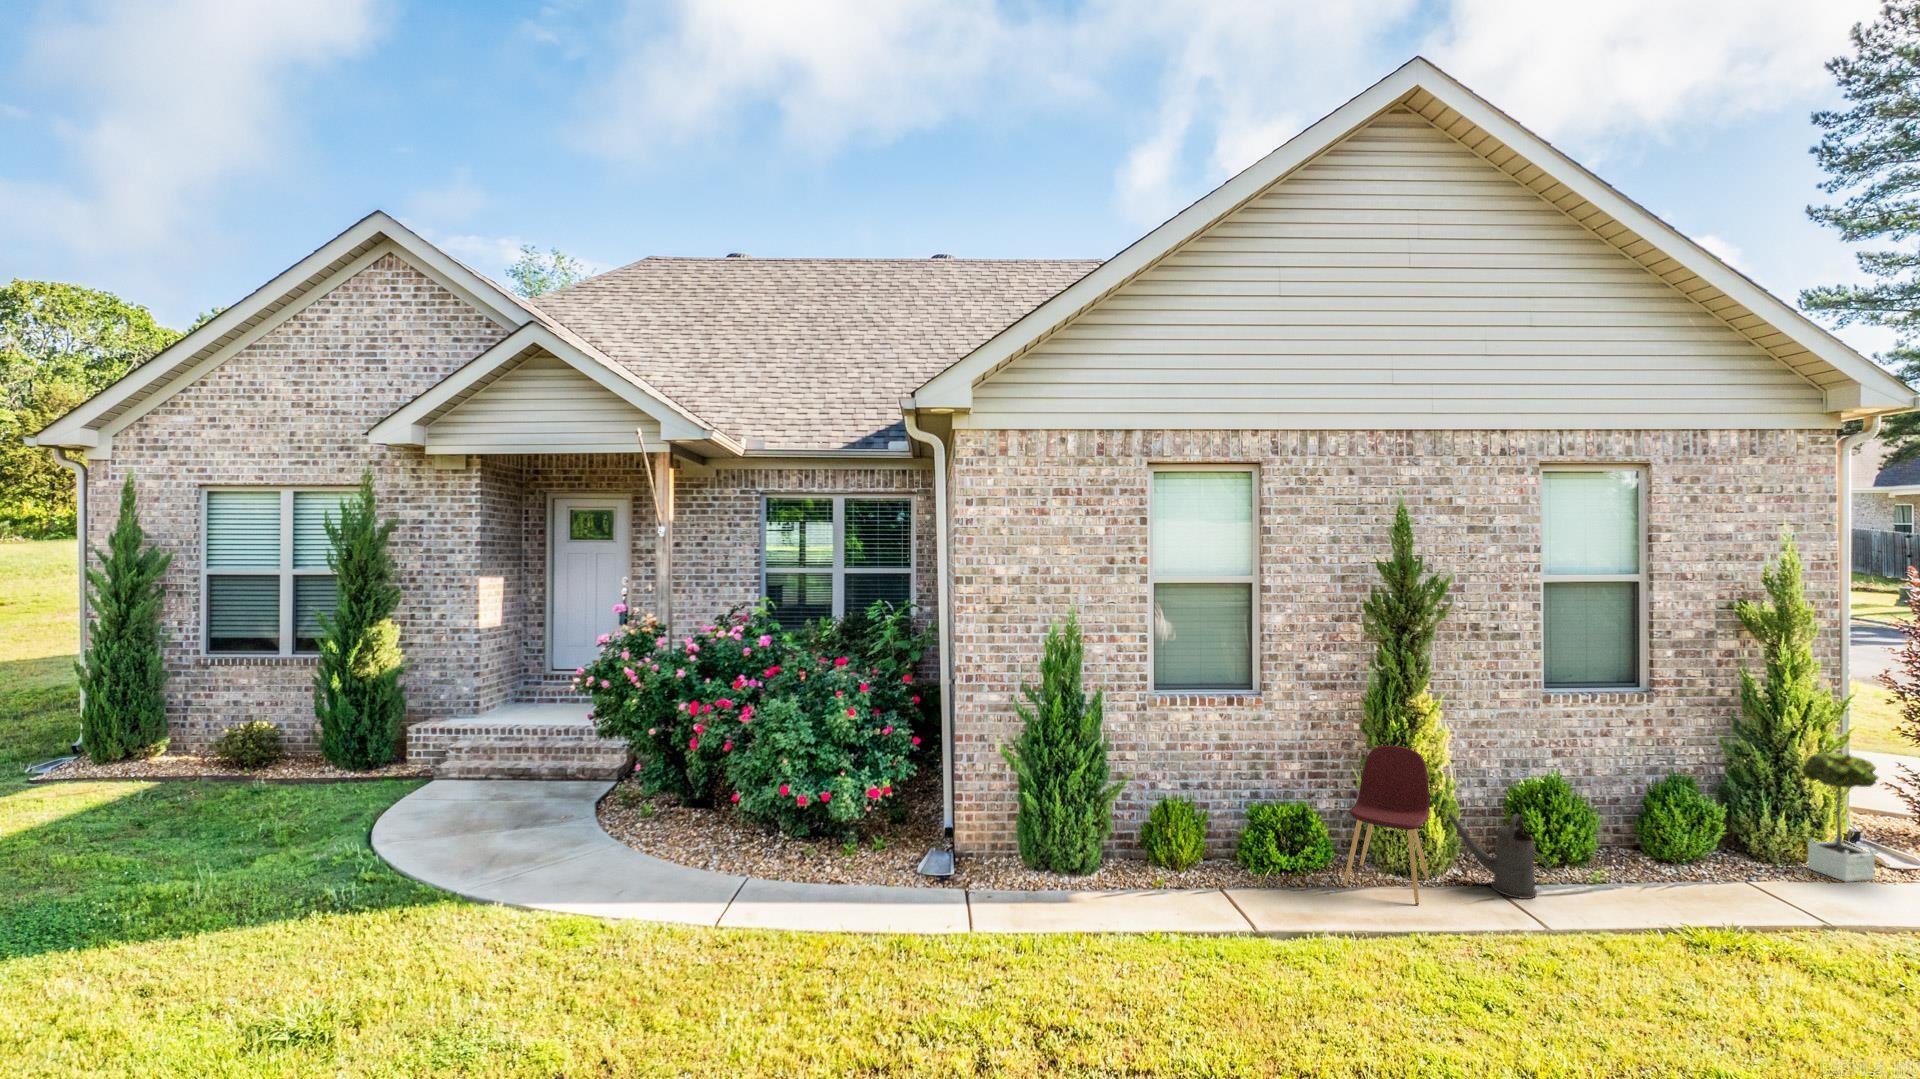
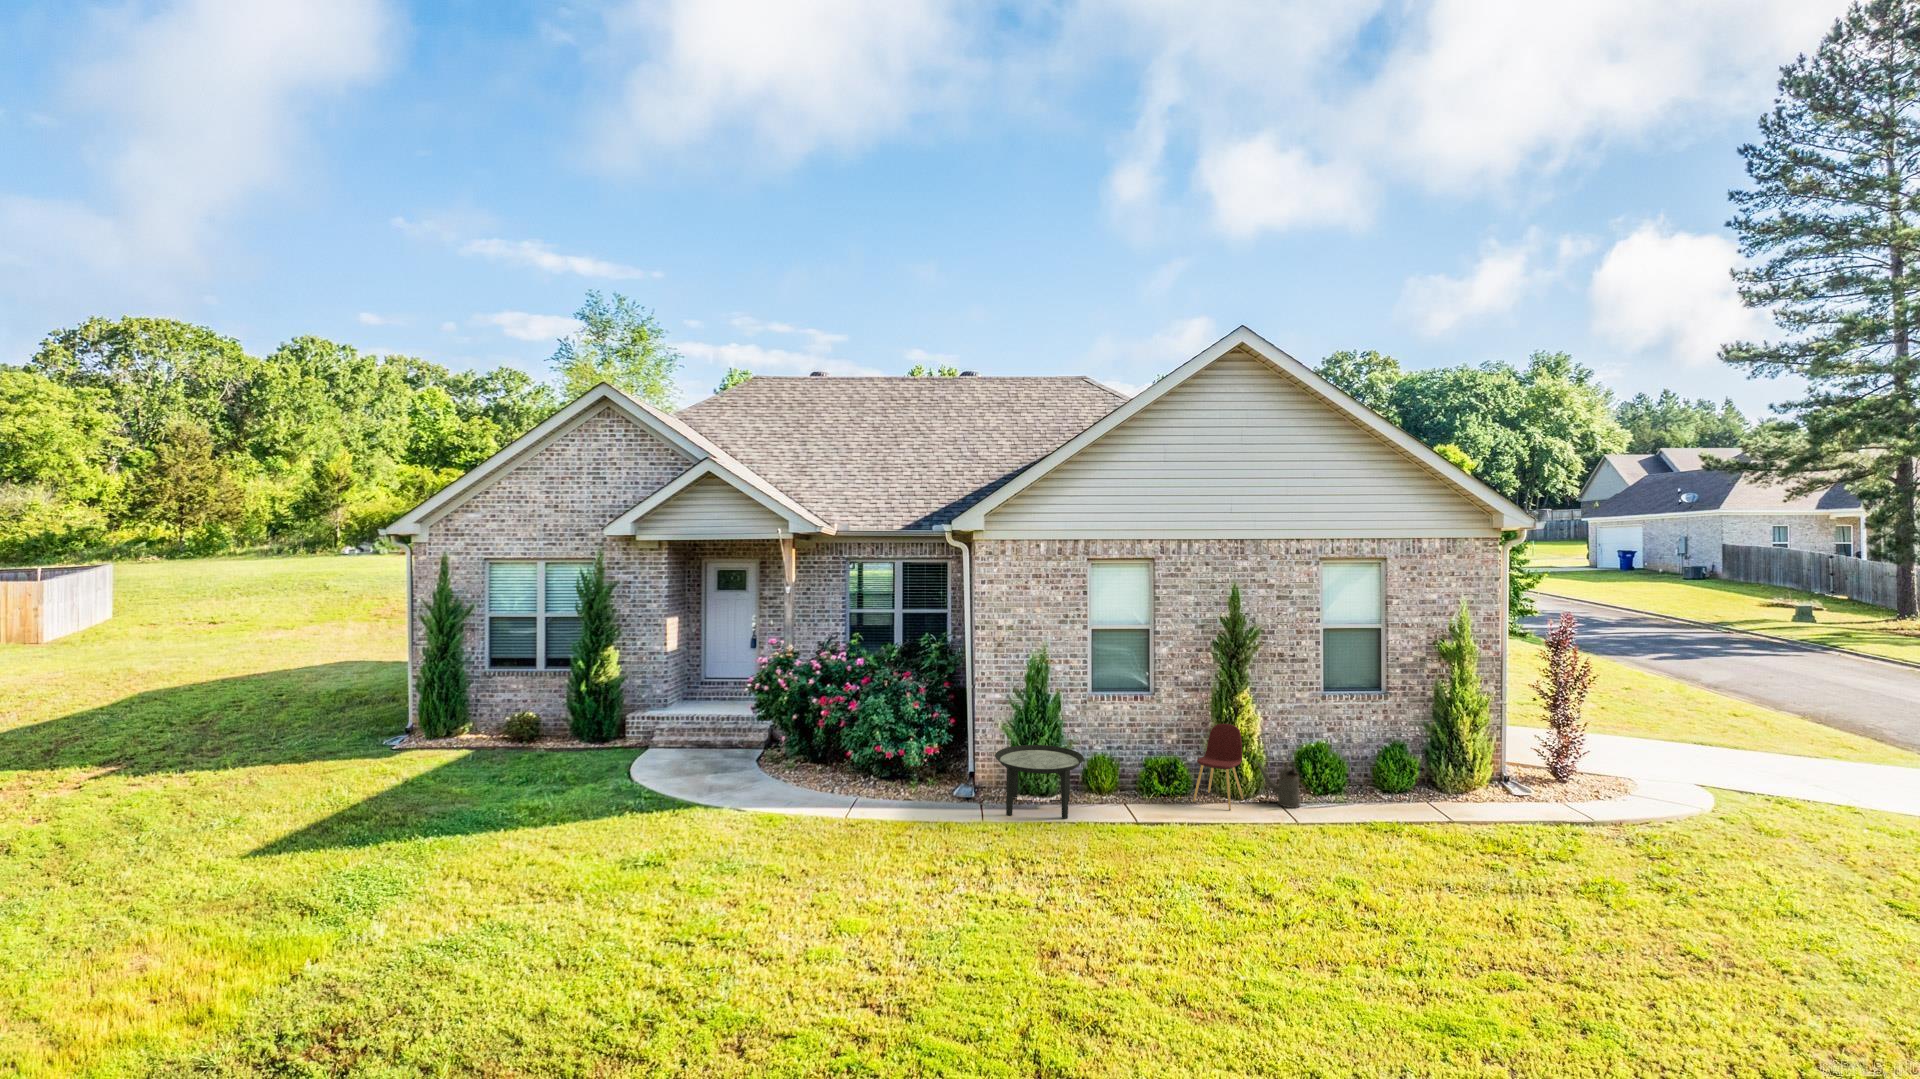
potted tree: present [1802,753,1878,882] -> none [1464,729,1502,802]
round table: none [990,784,1154,929] -> present [995,745,1084,819]

